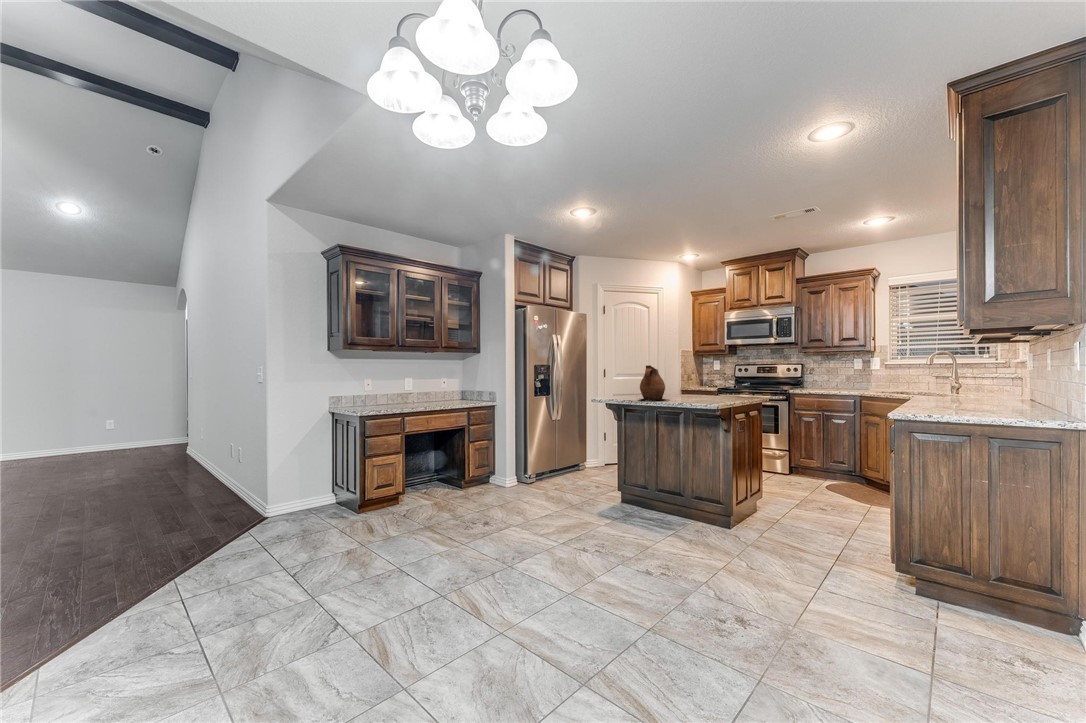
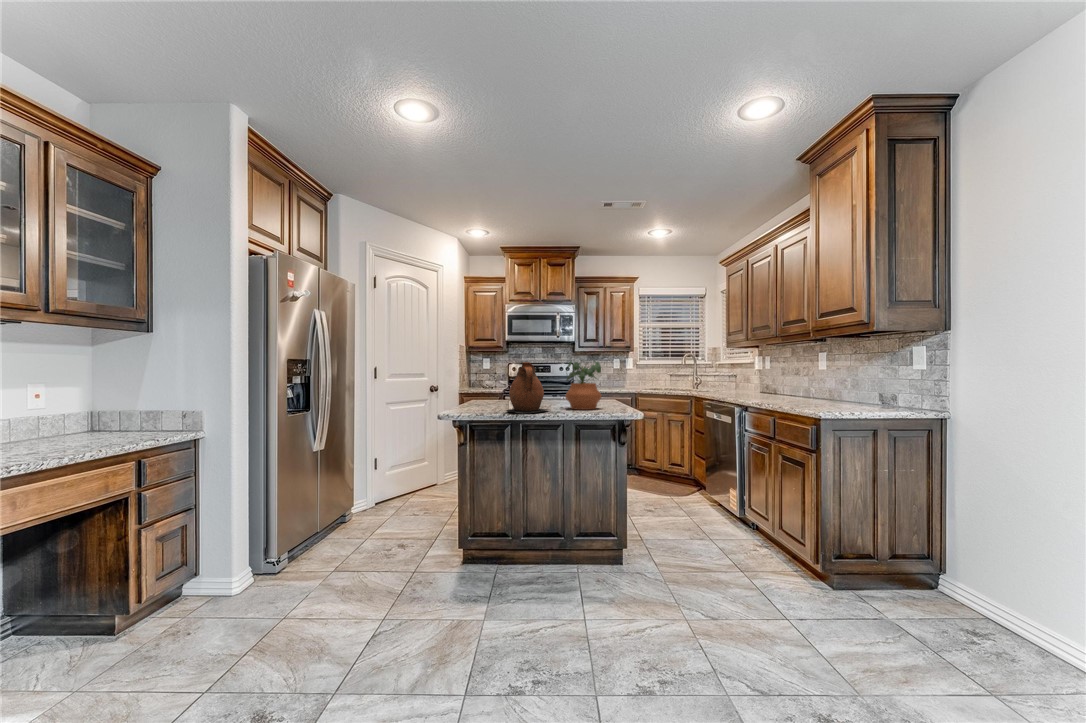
potted plant: none [687,362,719,401] -> present [565,361,602,410]

